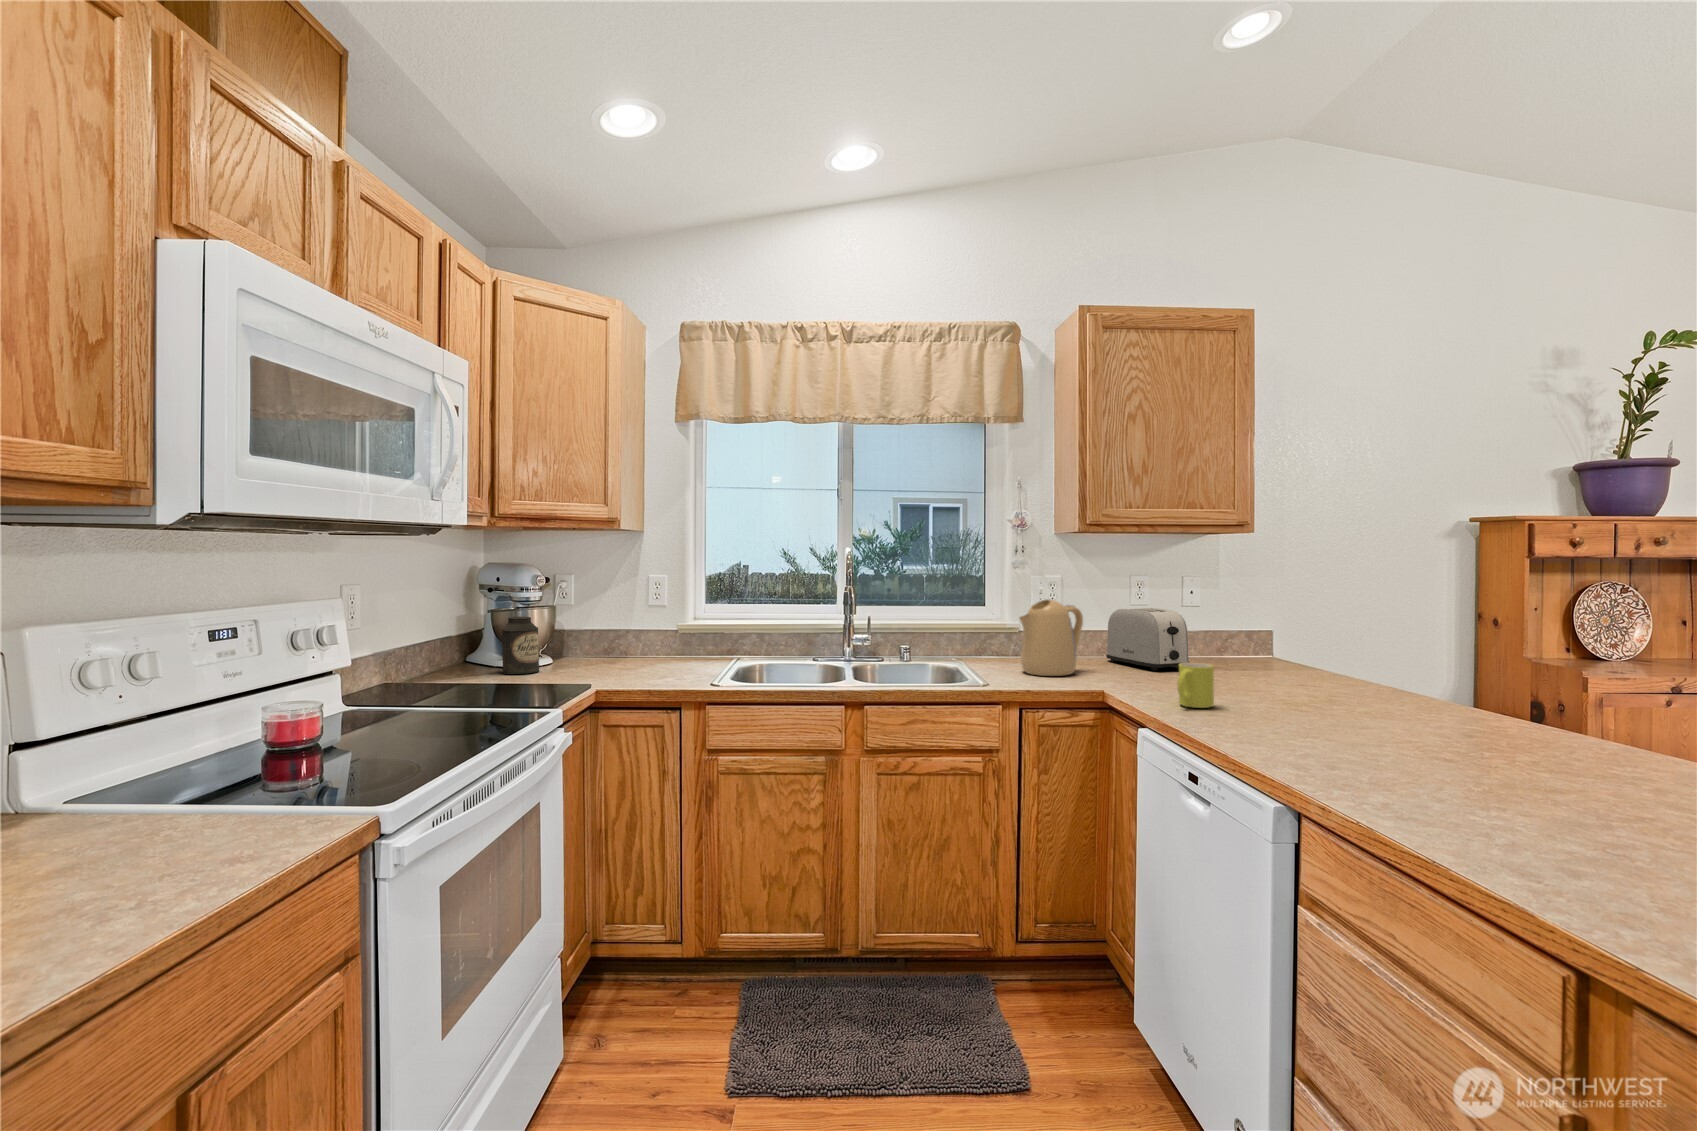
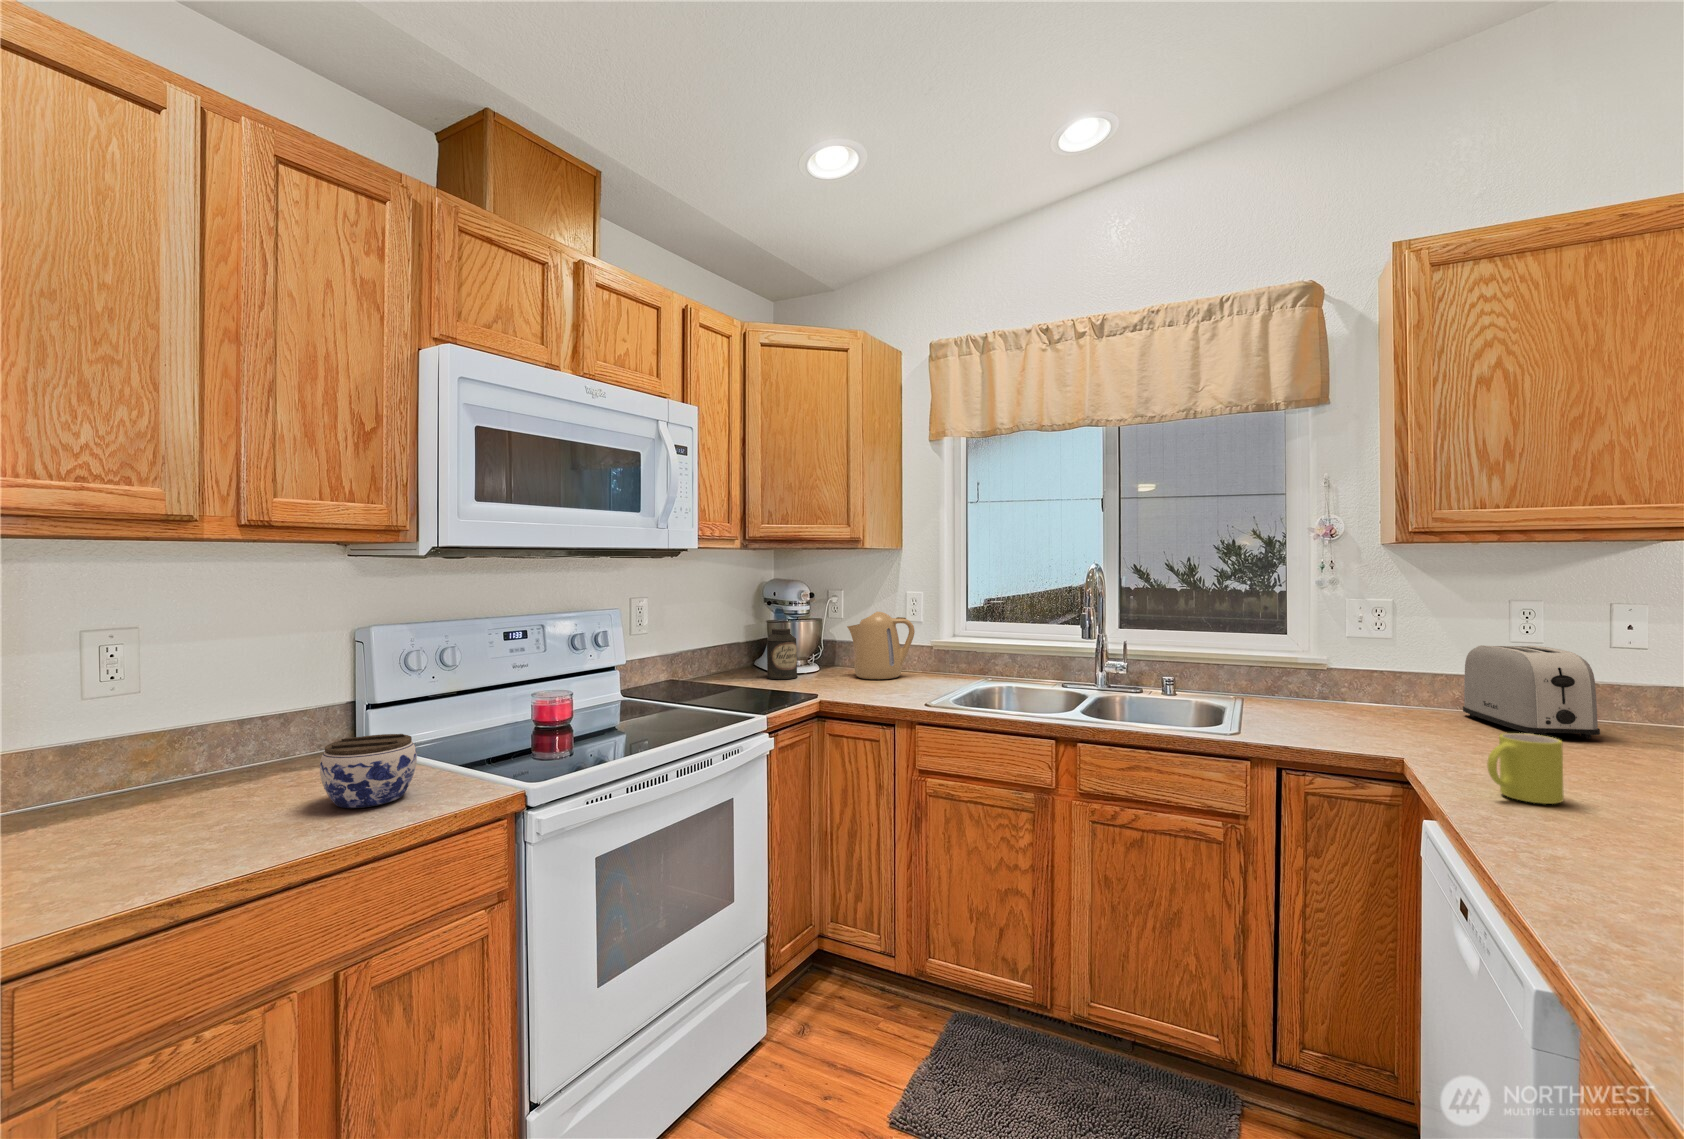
kettle: present [1019,600,1083,676] -> present [847,612,915,679]
jar: none [64,761,219,872] -> present [320,734,417,808]

